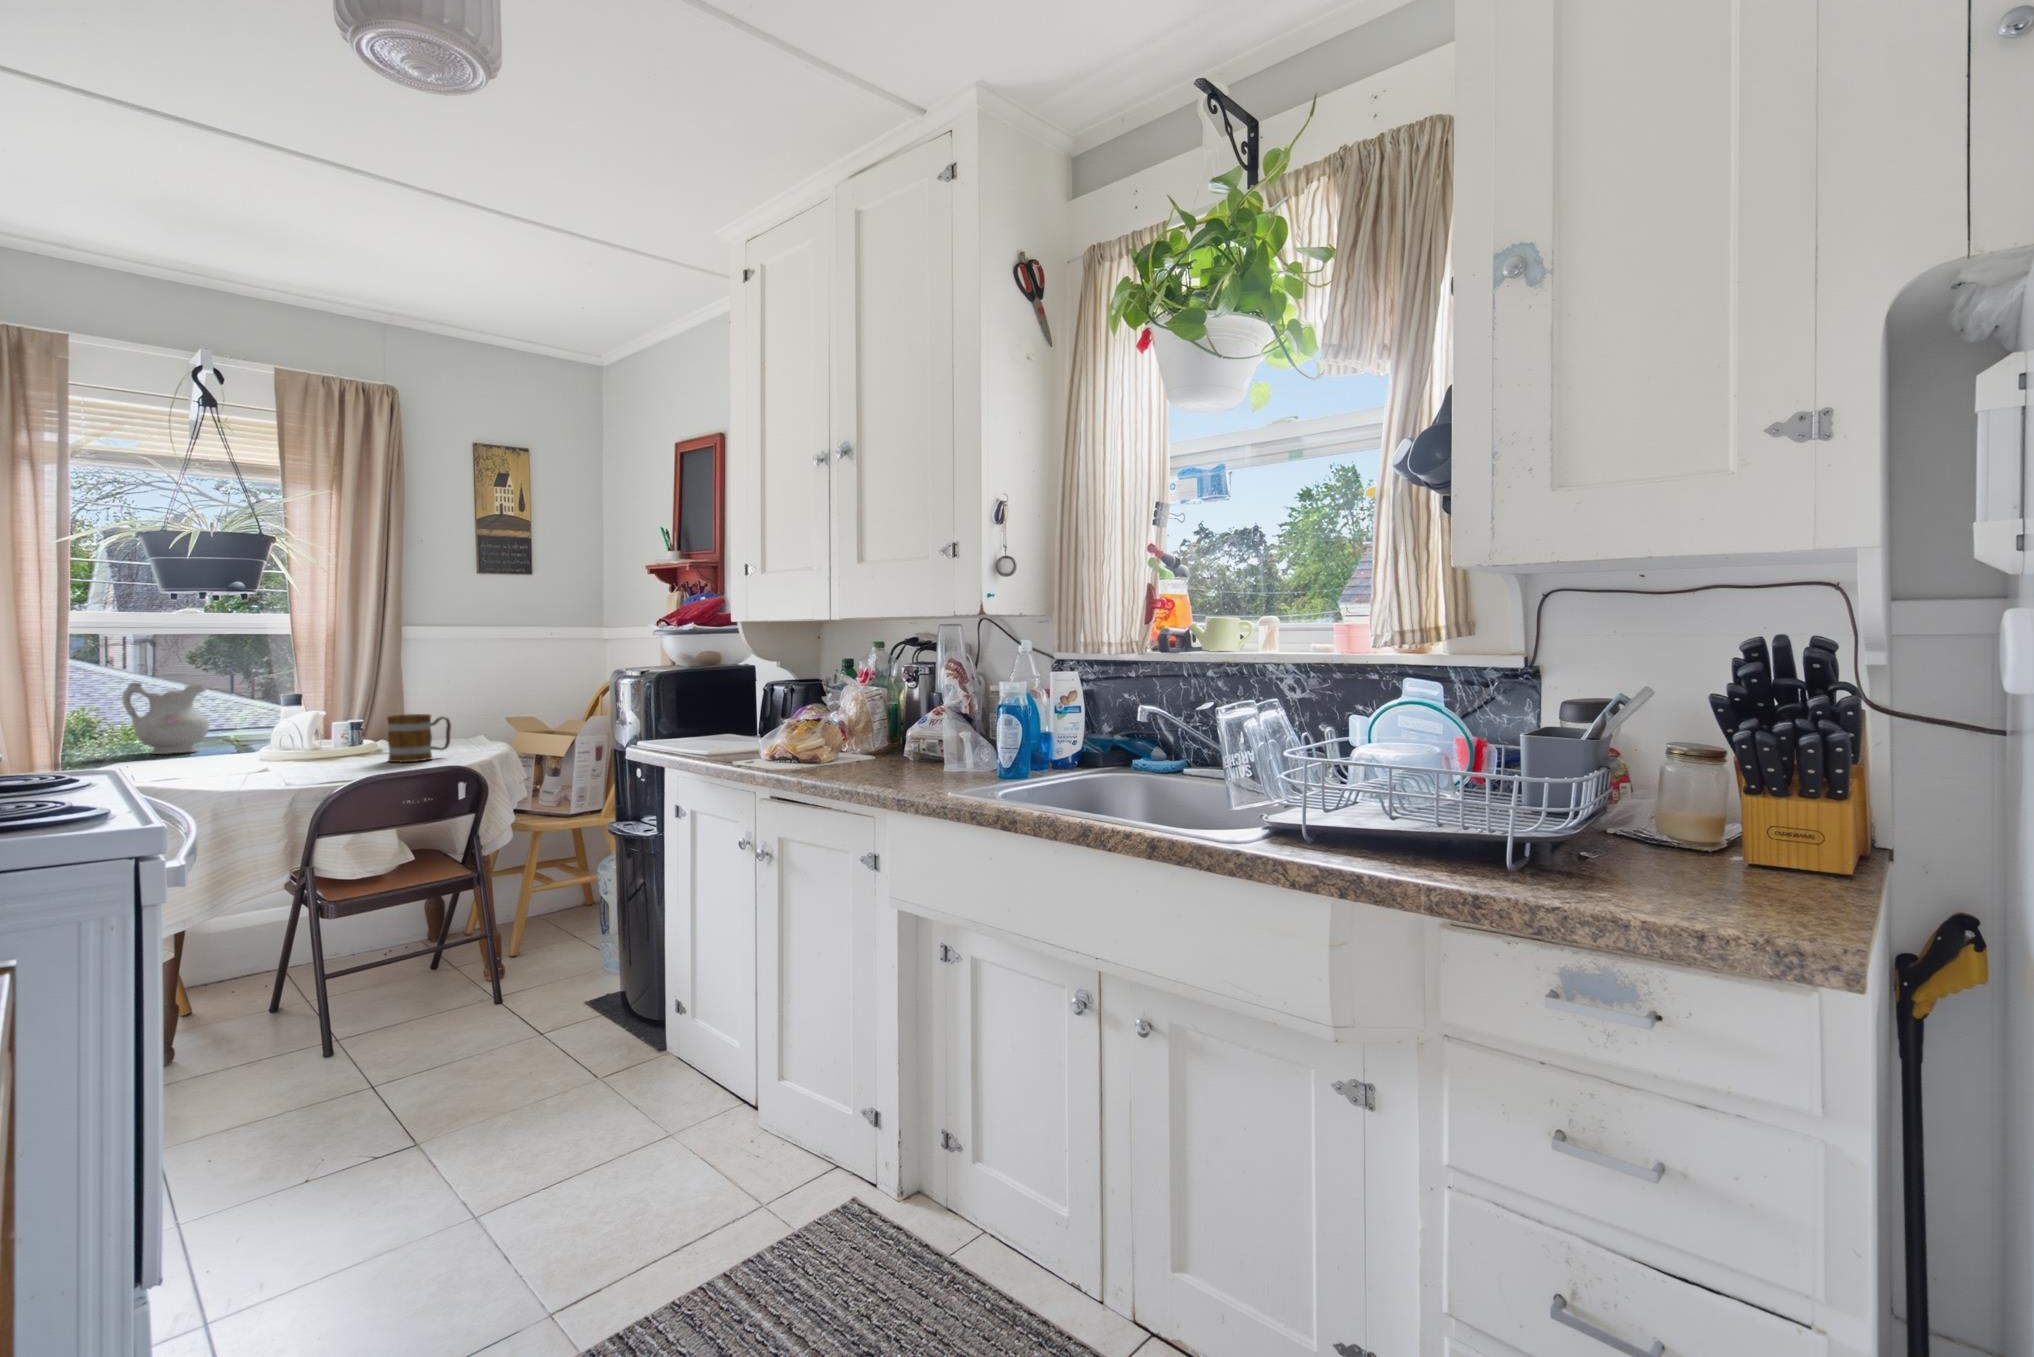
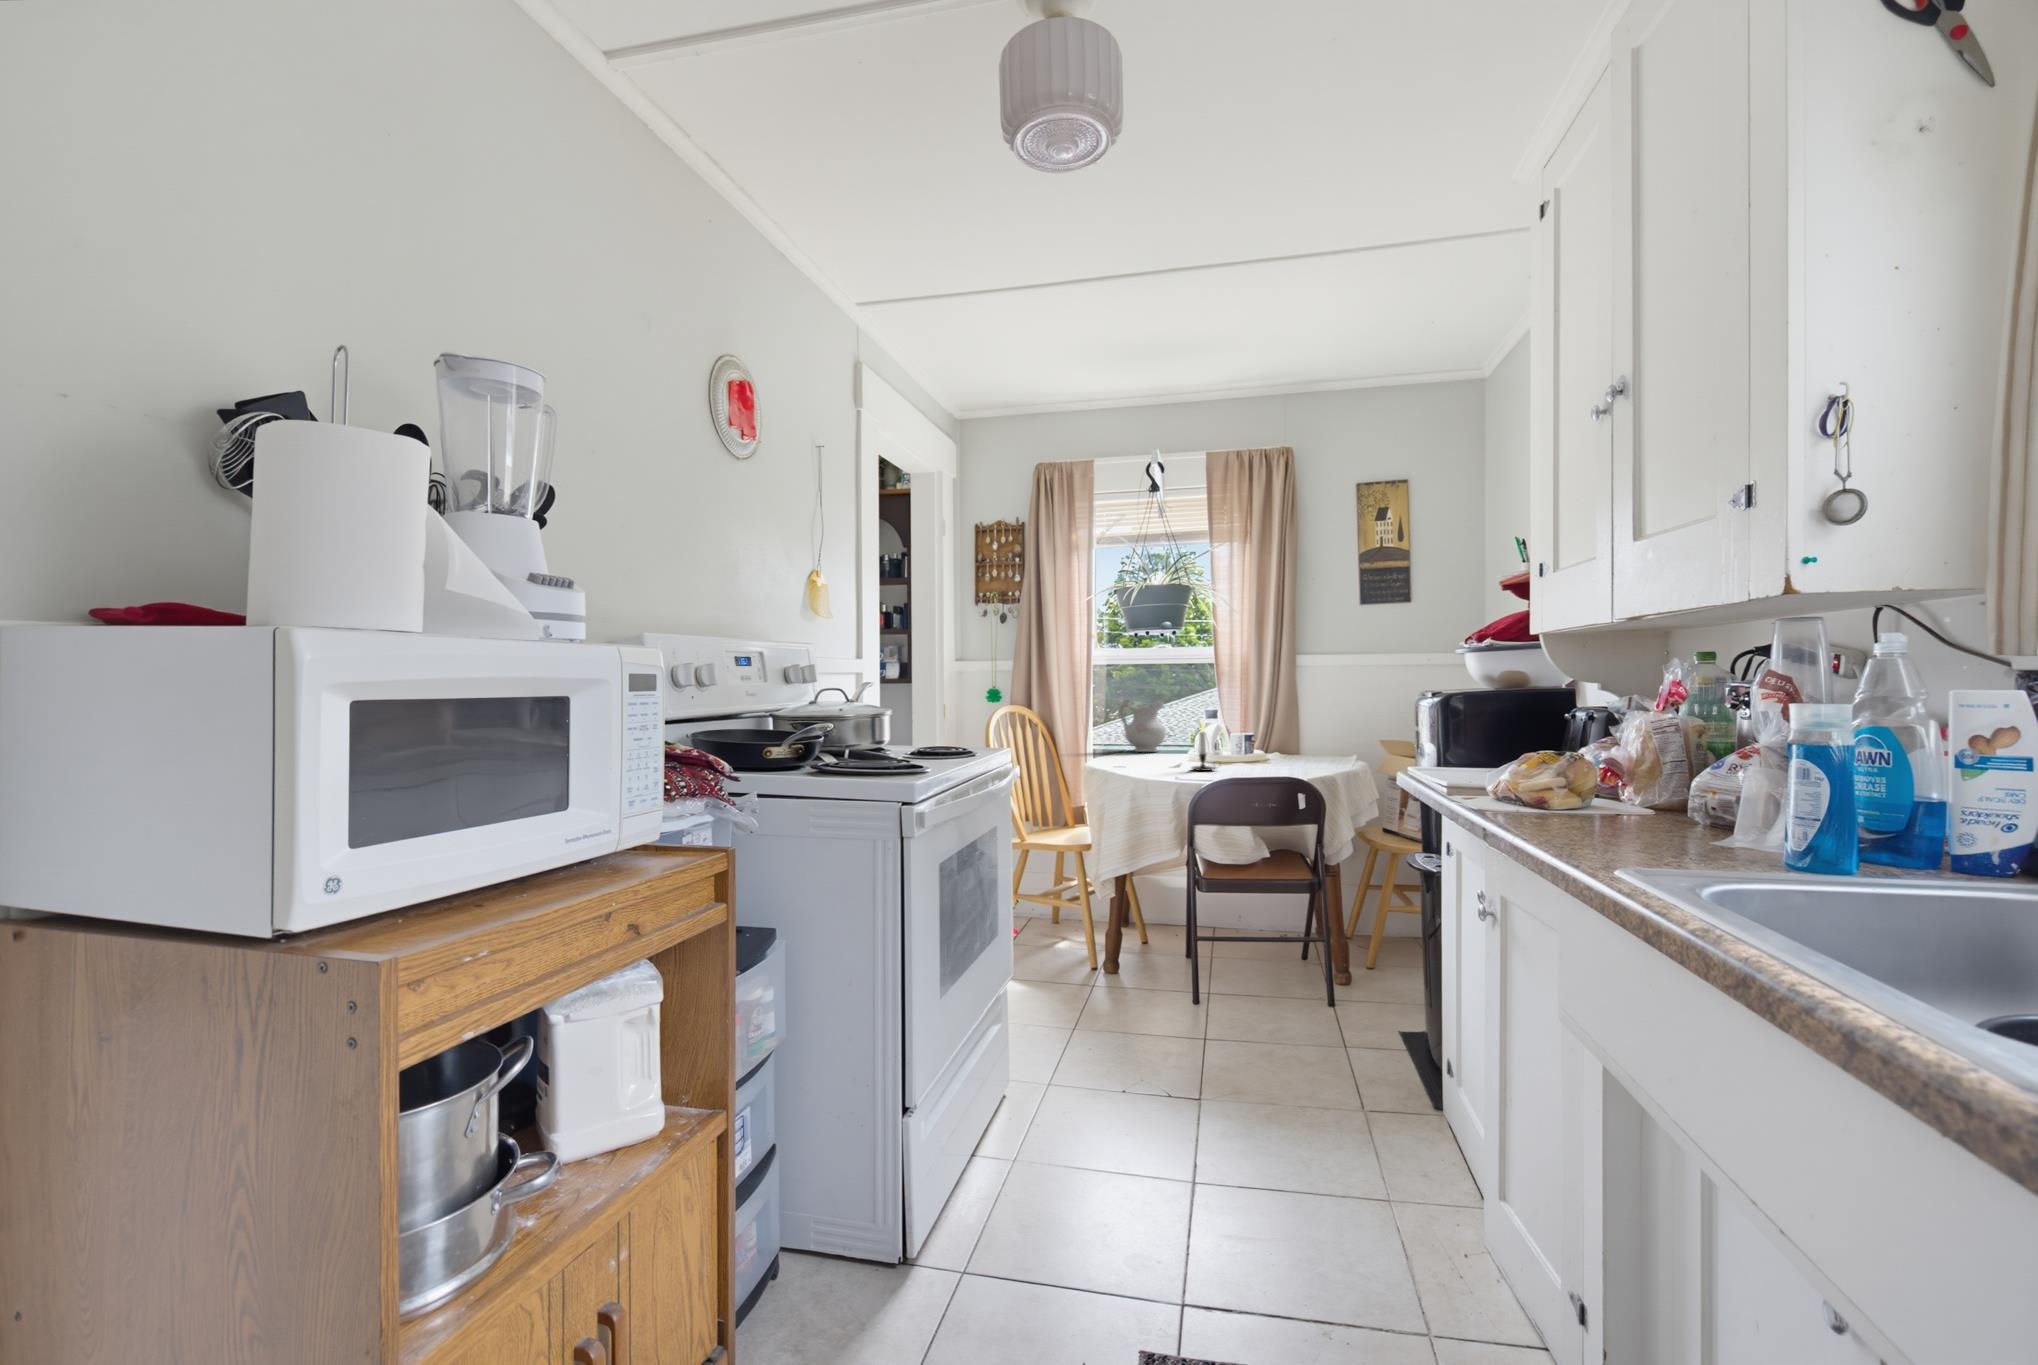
candle: none [295,705,341,769] -> present [1192,723,1215,771]
mug: present [387,714,451,762] -> none [1255,731,1307,772]

